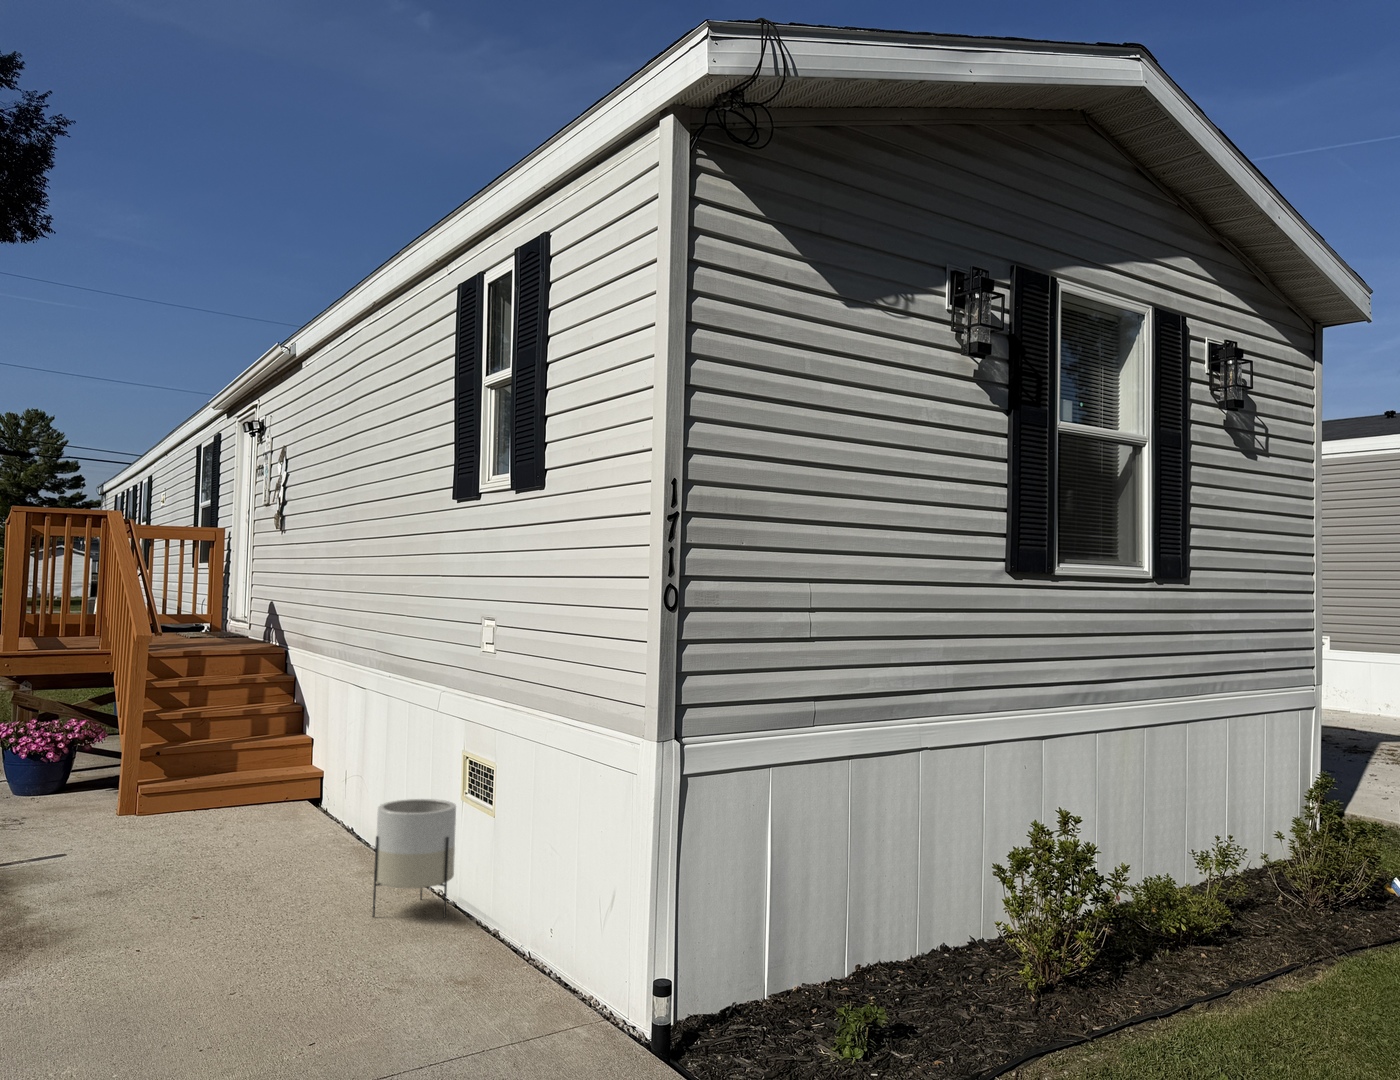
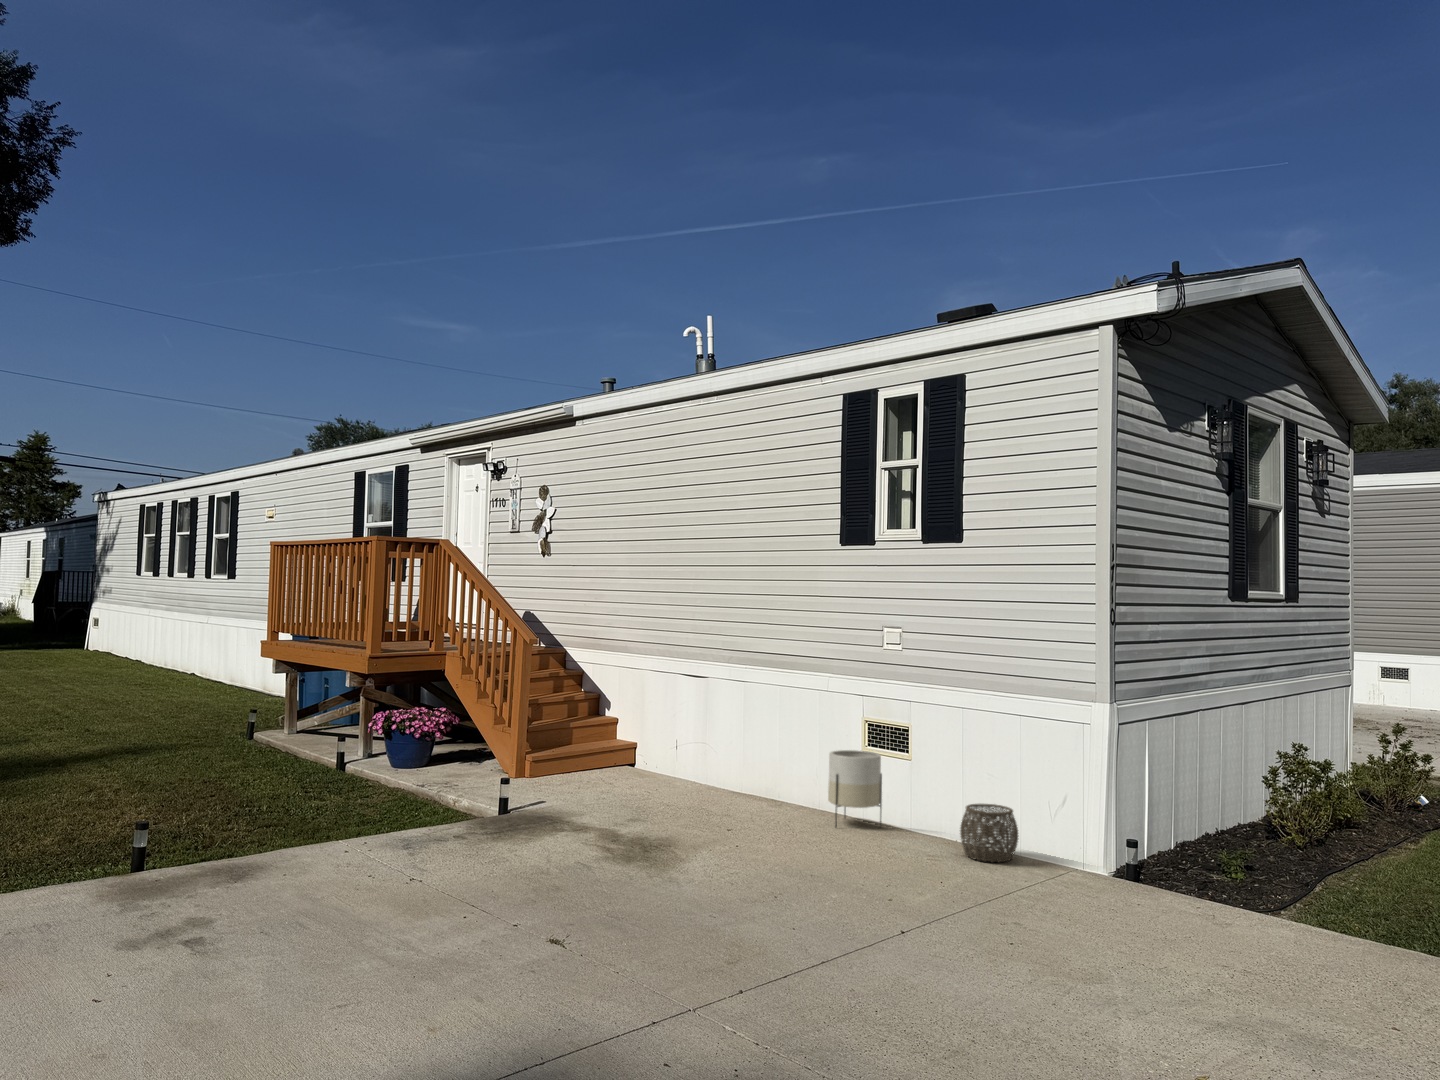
woven basket: none [461,897,554,1000] -> present [960,804,1018,862]

